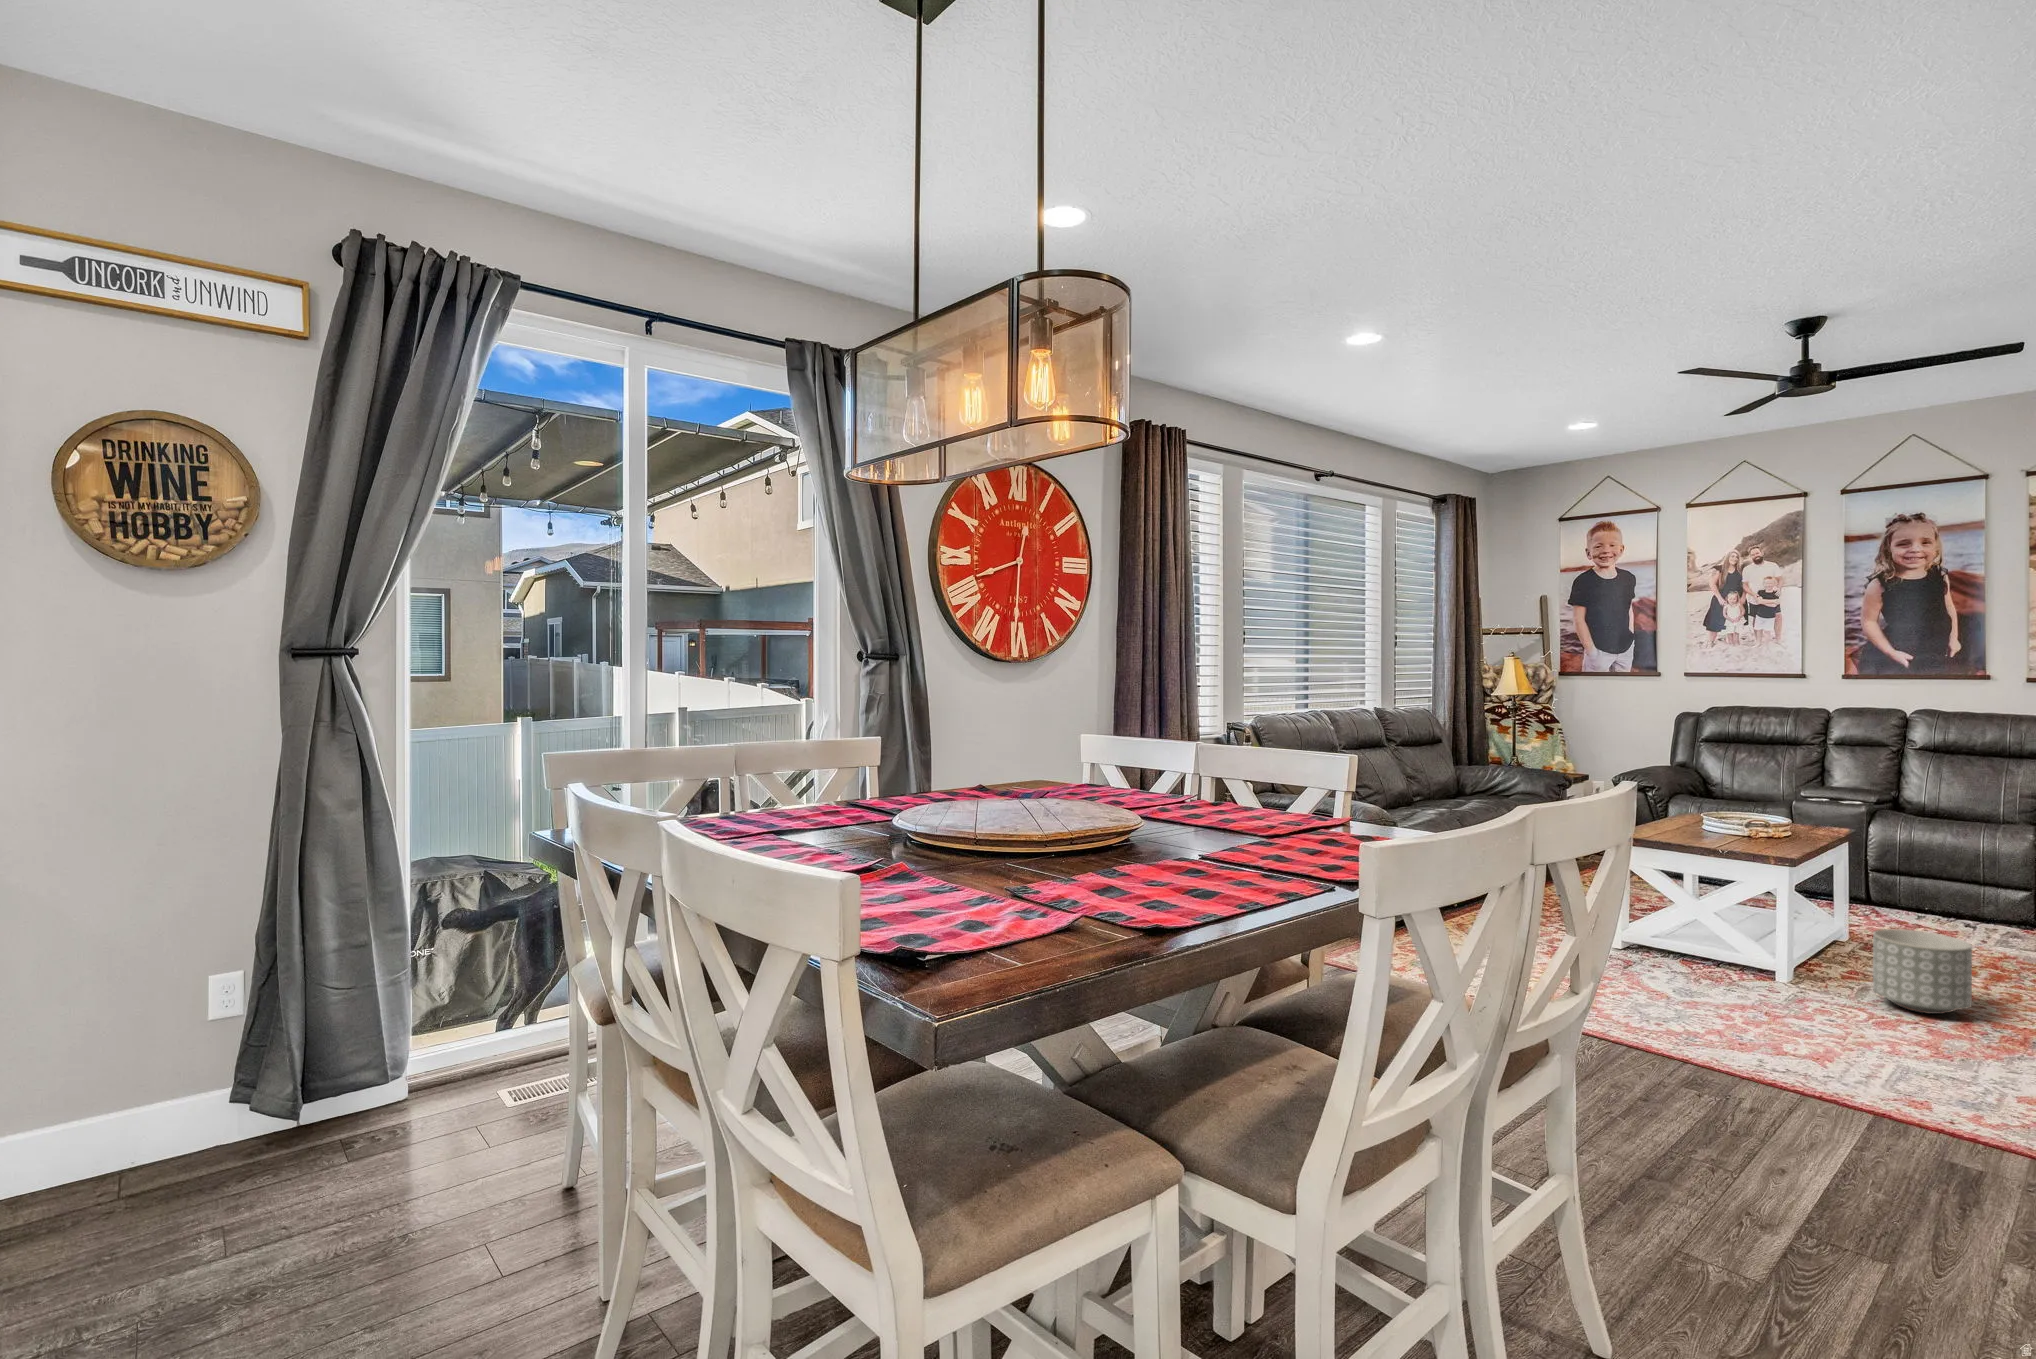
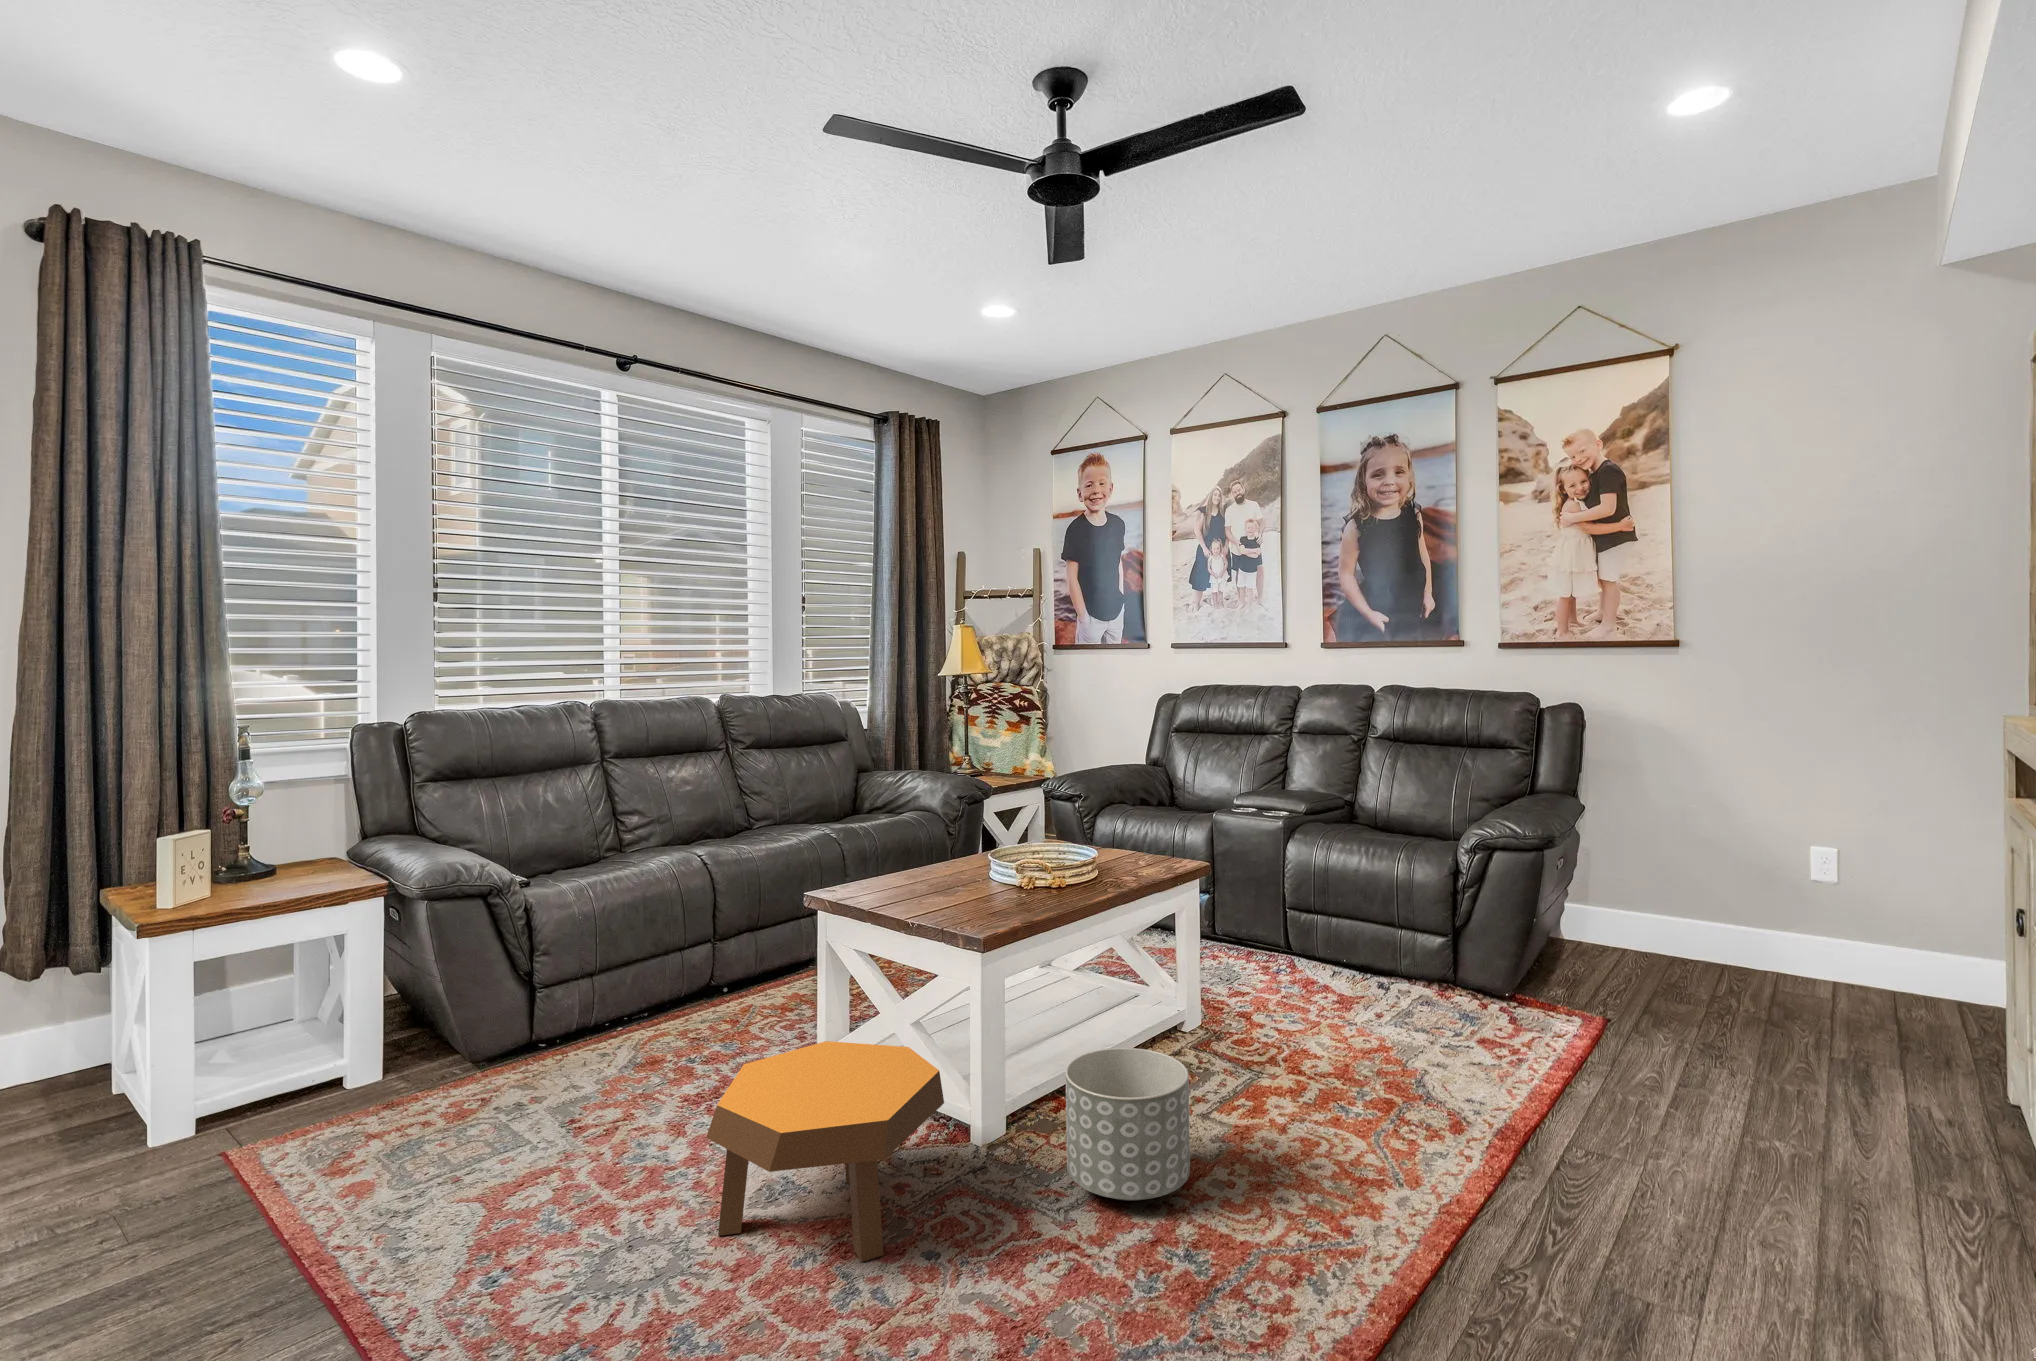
footstool: none [1659,915,1816,1026] -> present [706,1041,944,1262]

